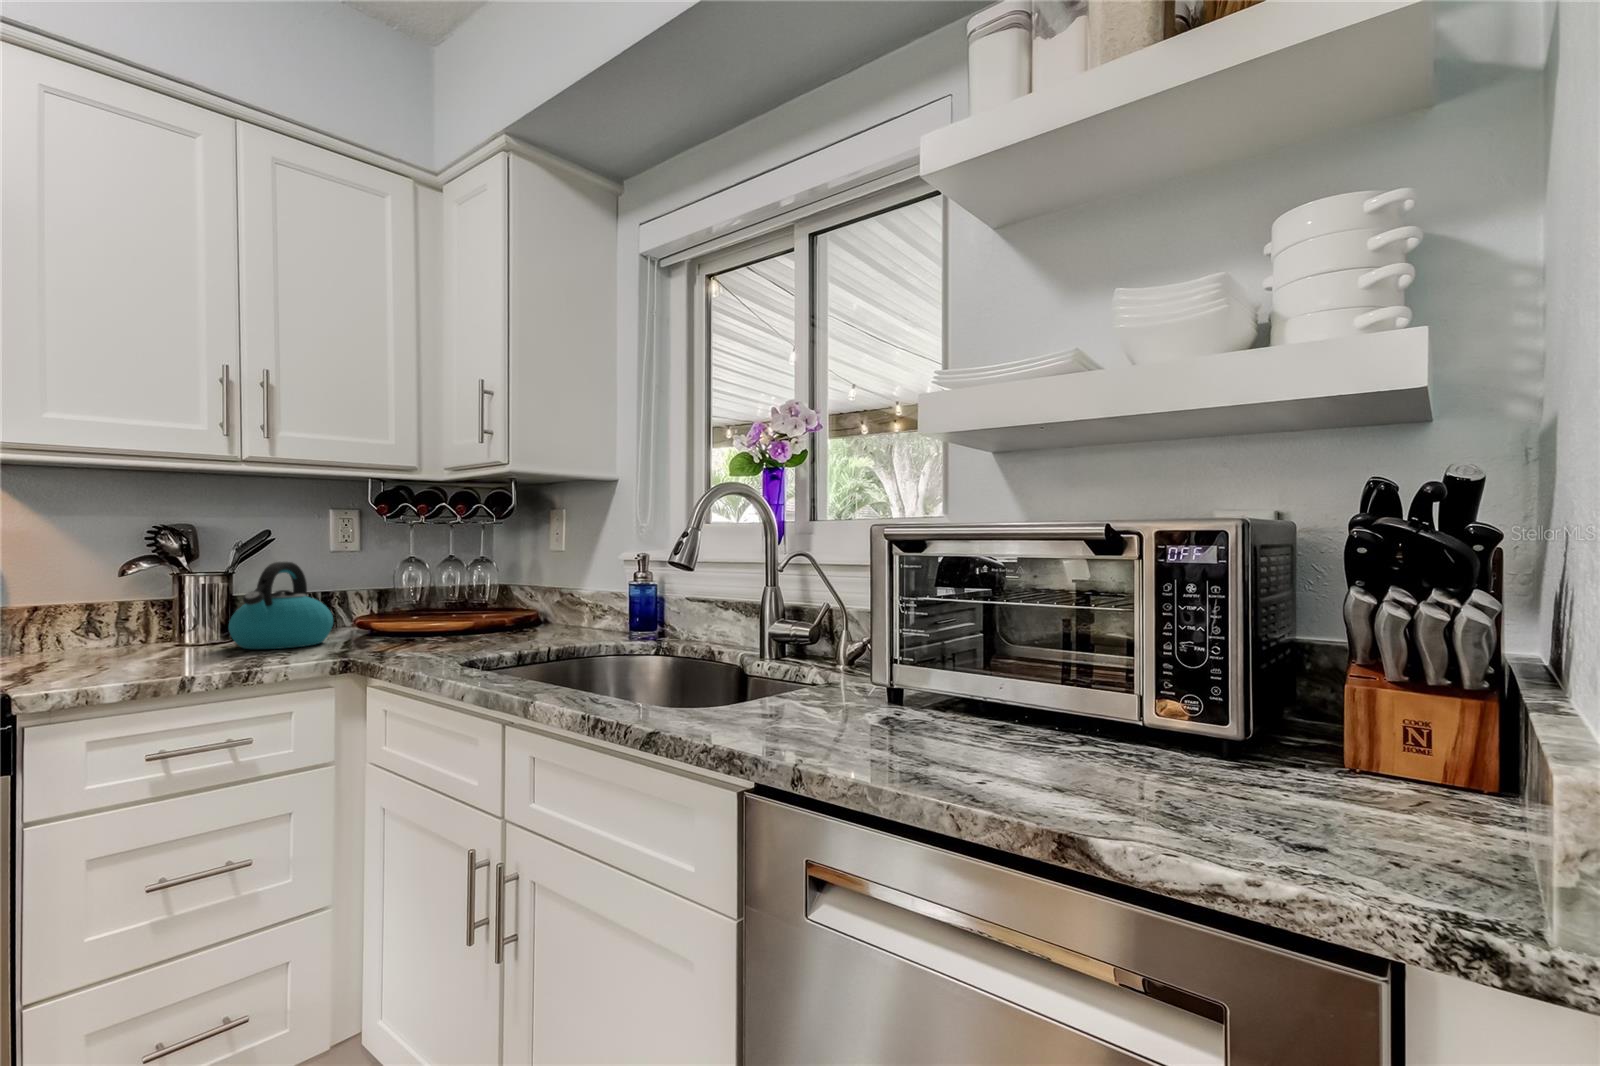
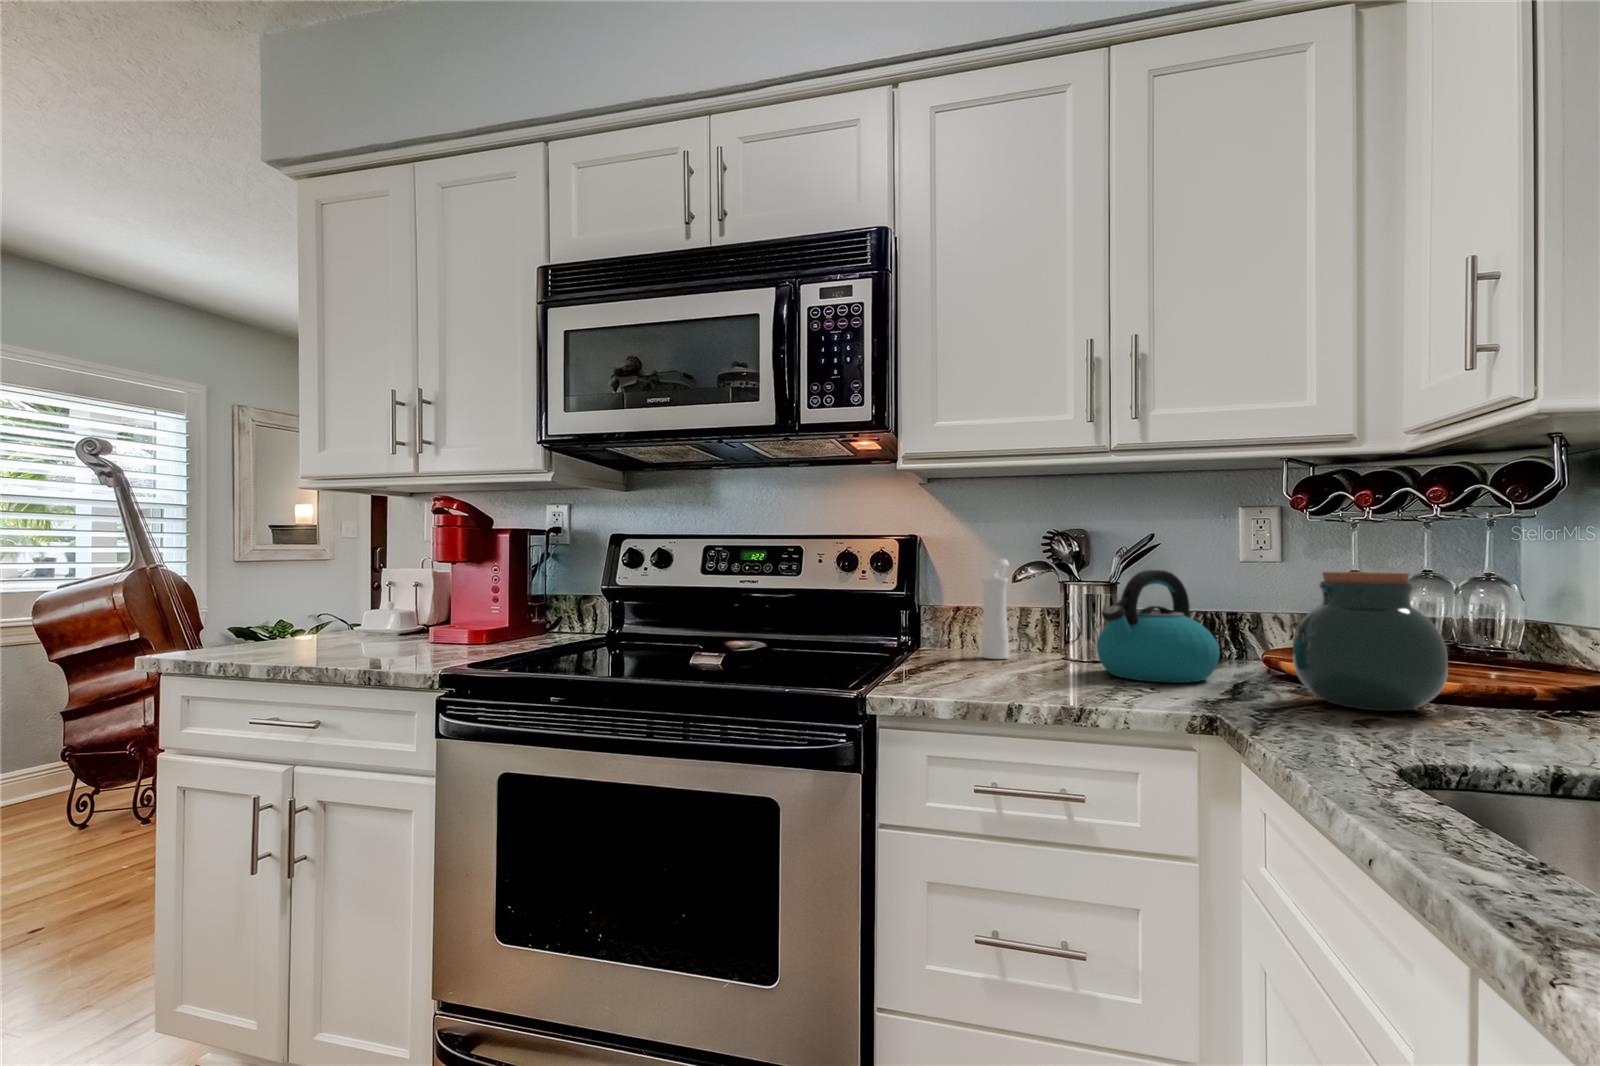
pepper mill: none [83,555,120,655] -> present [981,559,1009,659]
jar: none [390,560,472,643] -> present [1293,572,1448,711]

